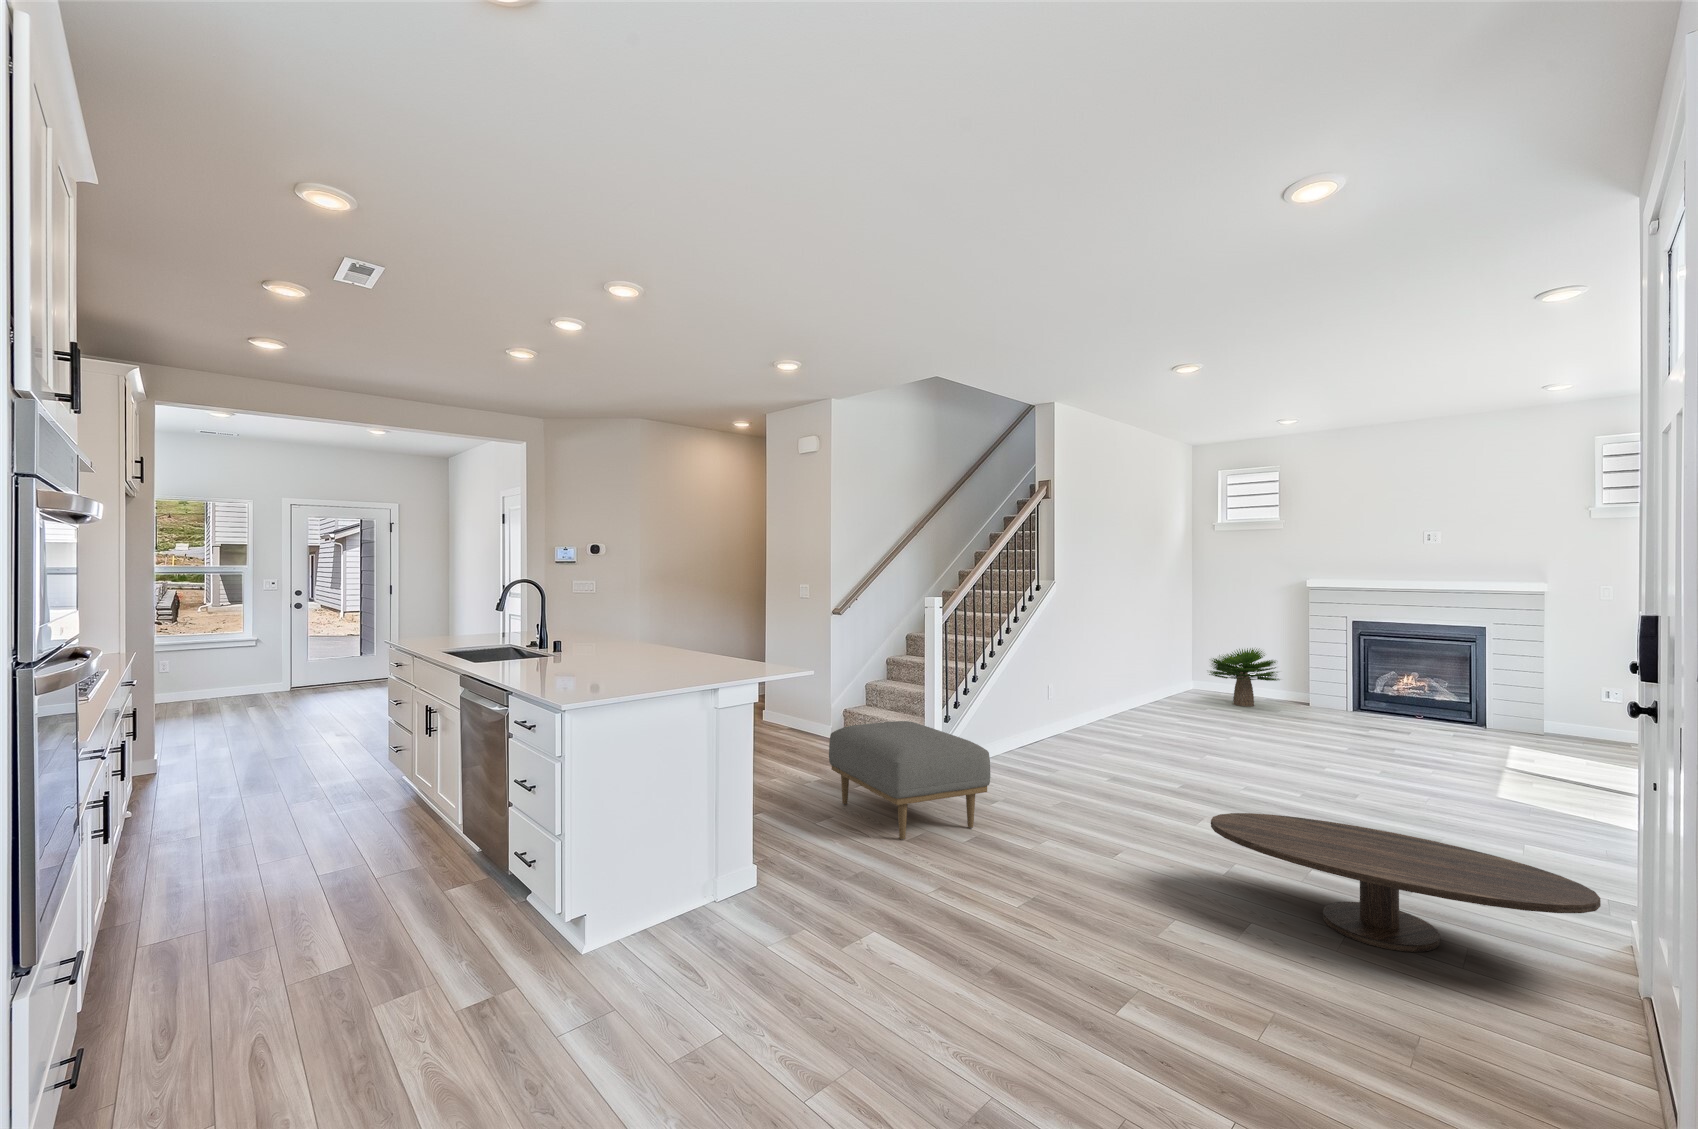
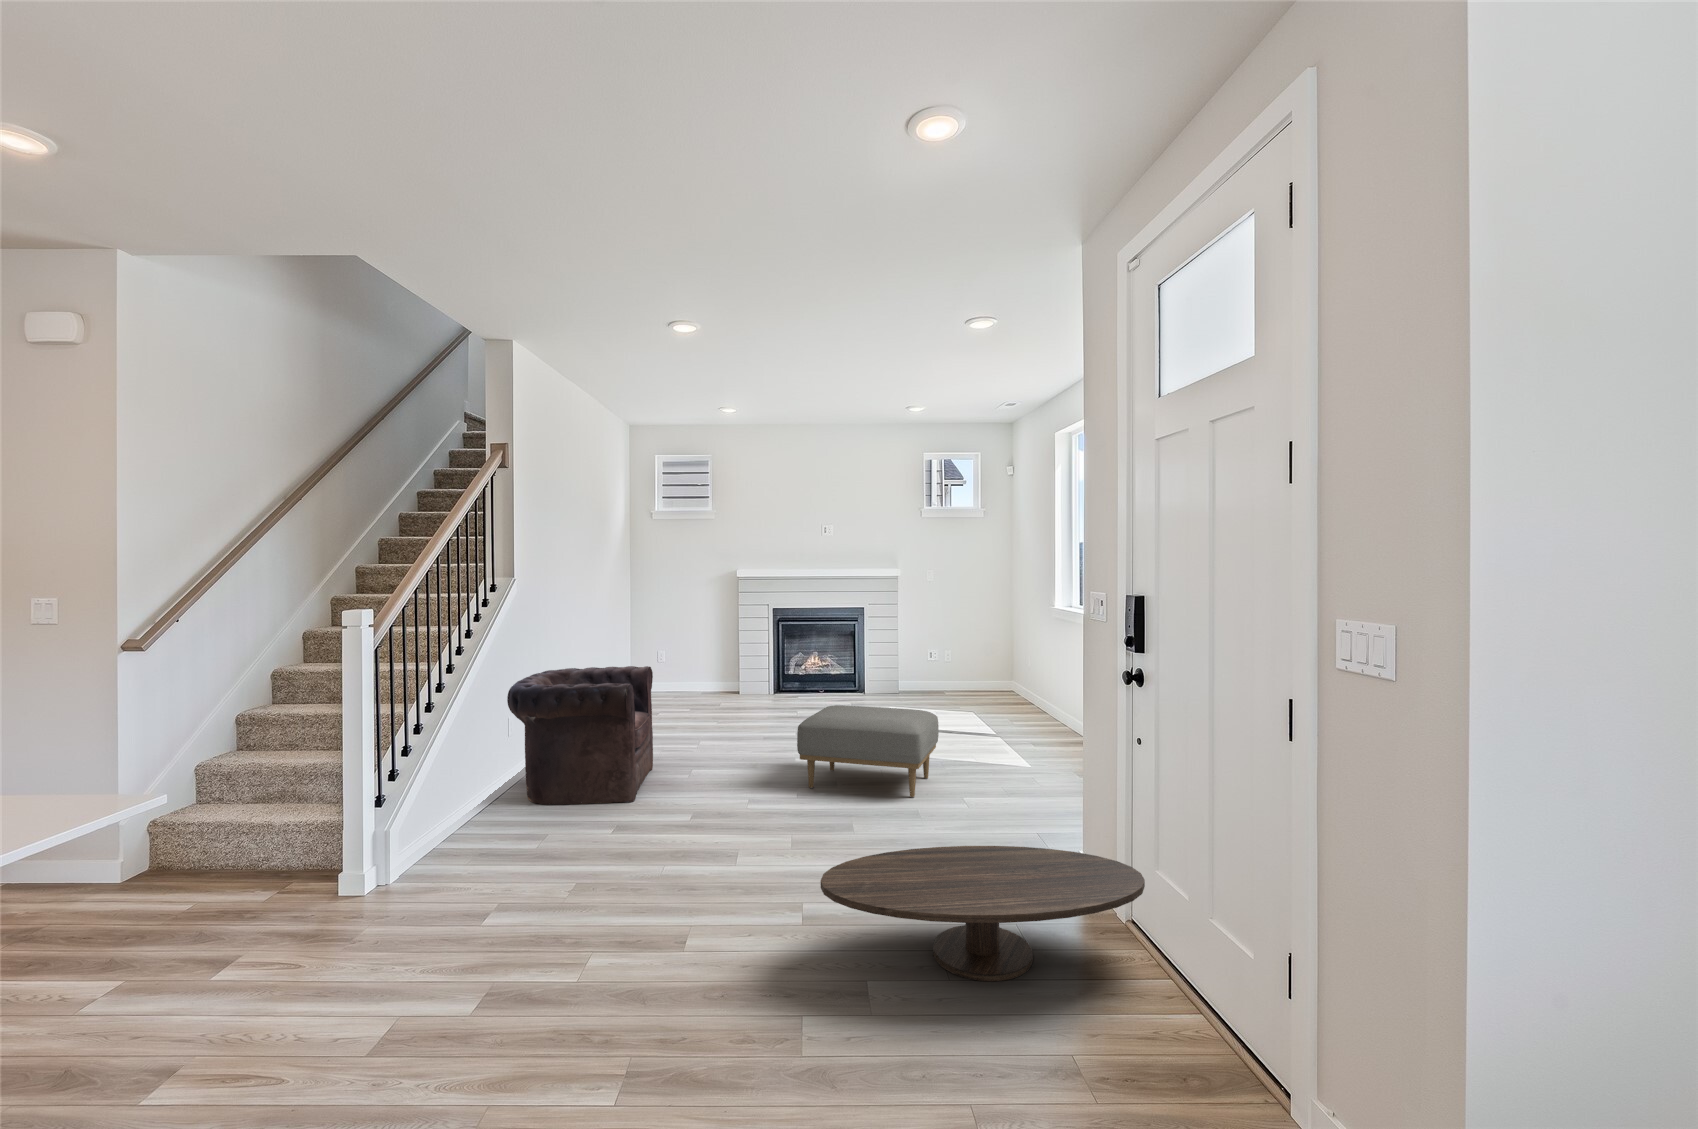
potted plant: present [1209,648,1280,706] -> none [644,640,718,702]
armchair: none [1047,652,1175,764] -> present [507,666,653,805]
ottoman: present [829,721,990,840] -> present [797,705,939,797]

